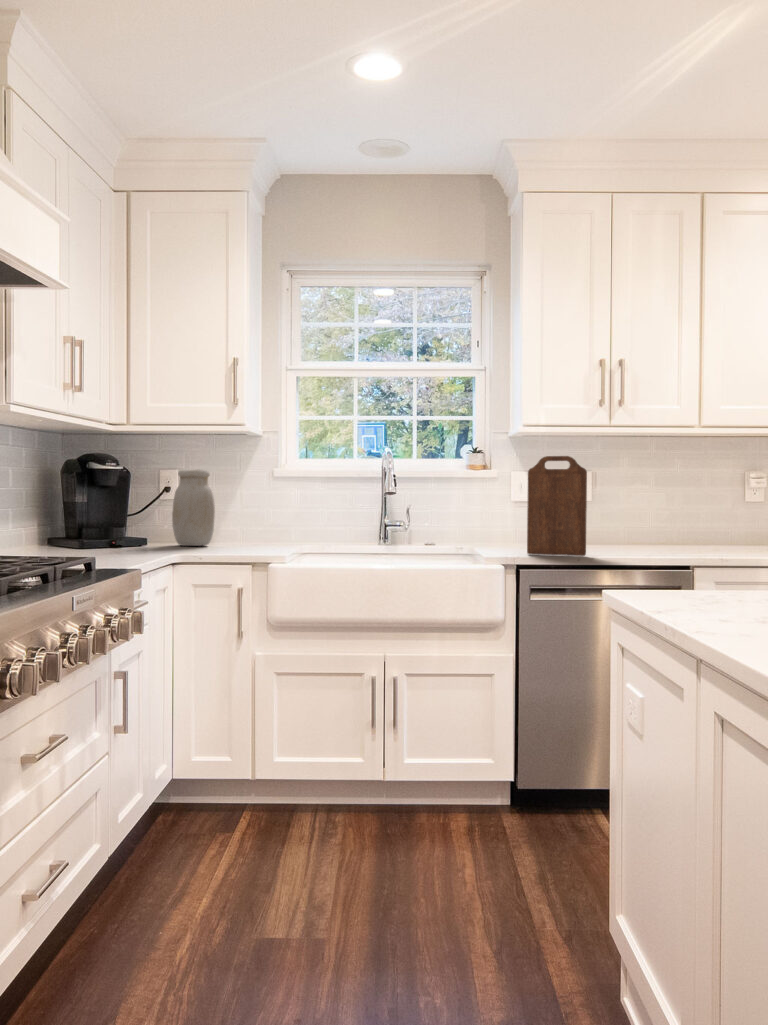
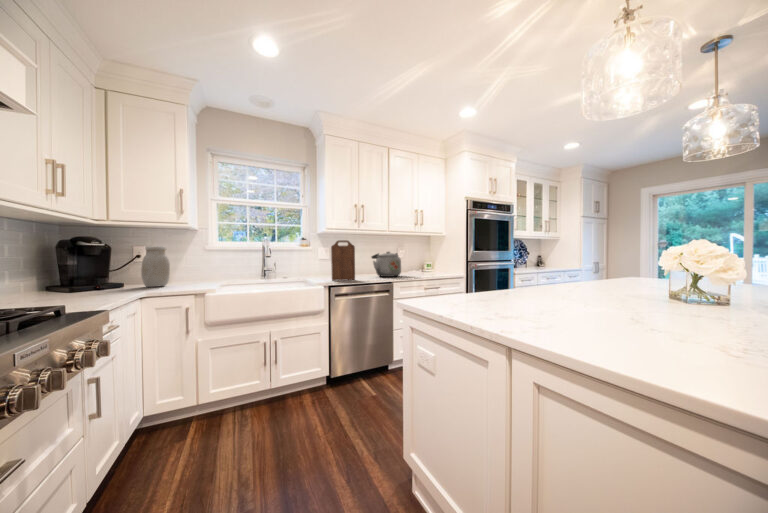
kettle: none [640,484,725,553] -> present [372,252,401,277]

